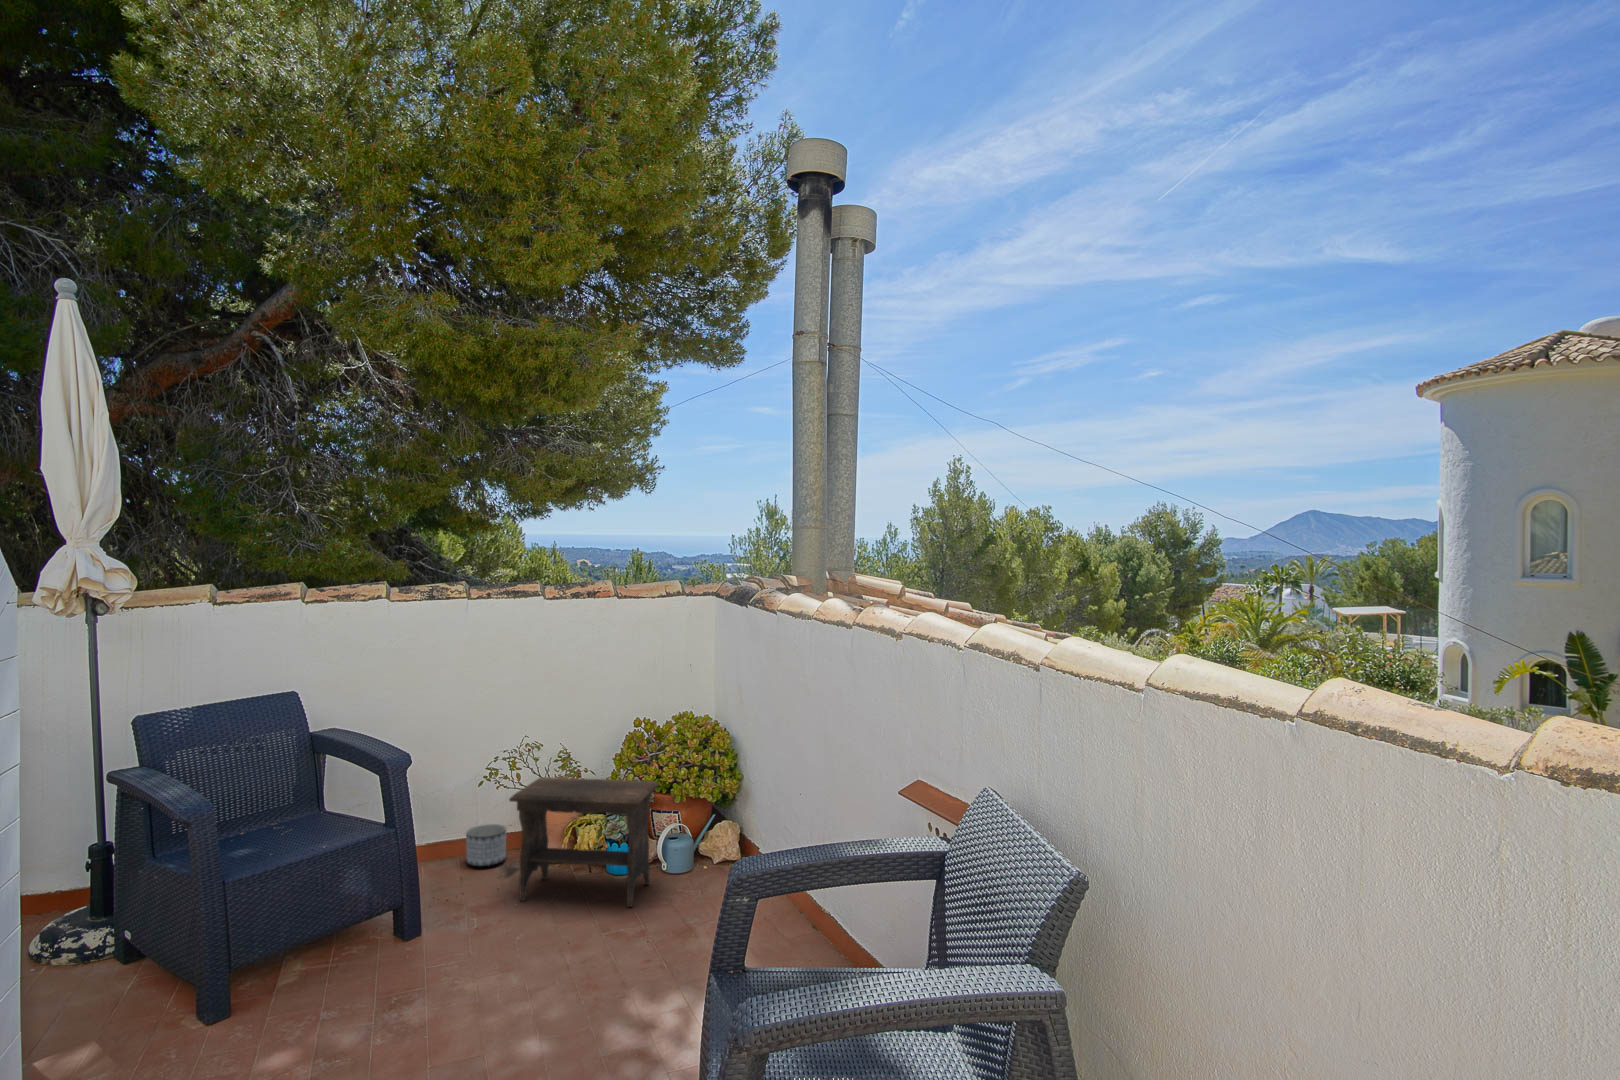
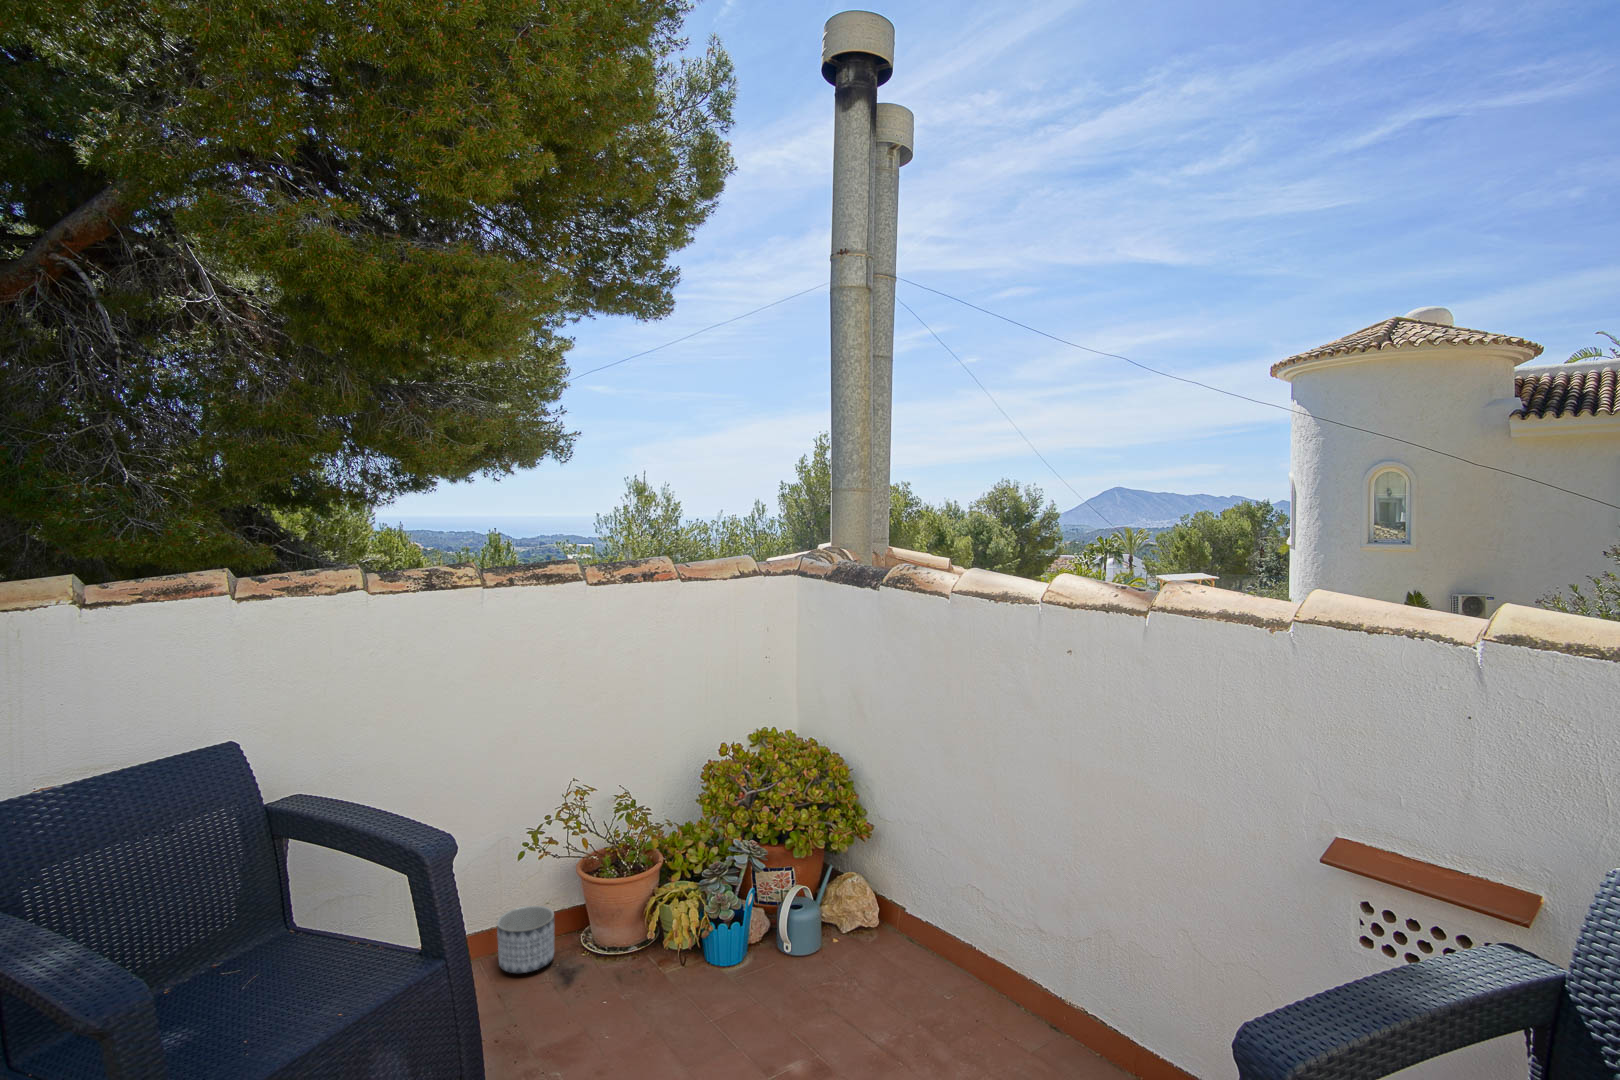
footstool: present [509,777,659,907] -> none [597,831,794,1029]

